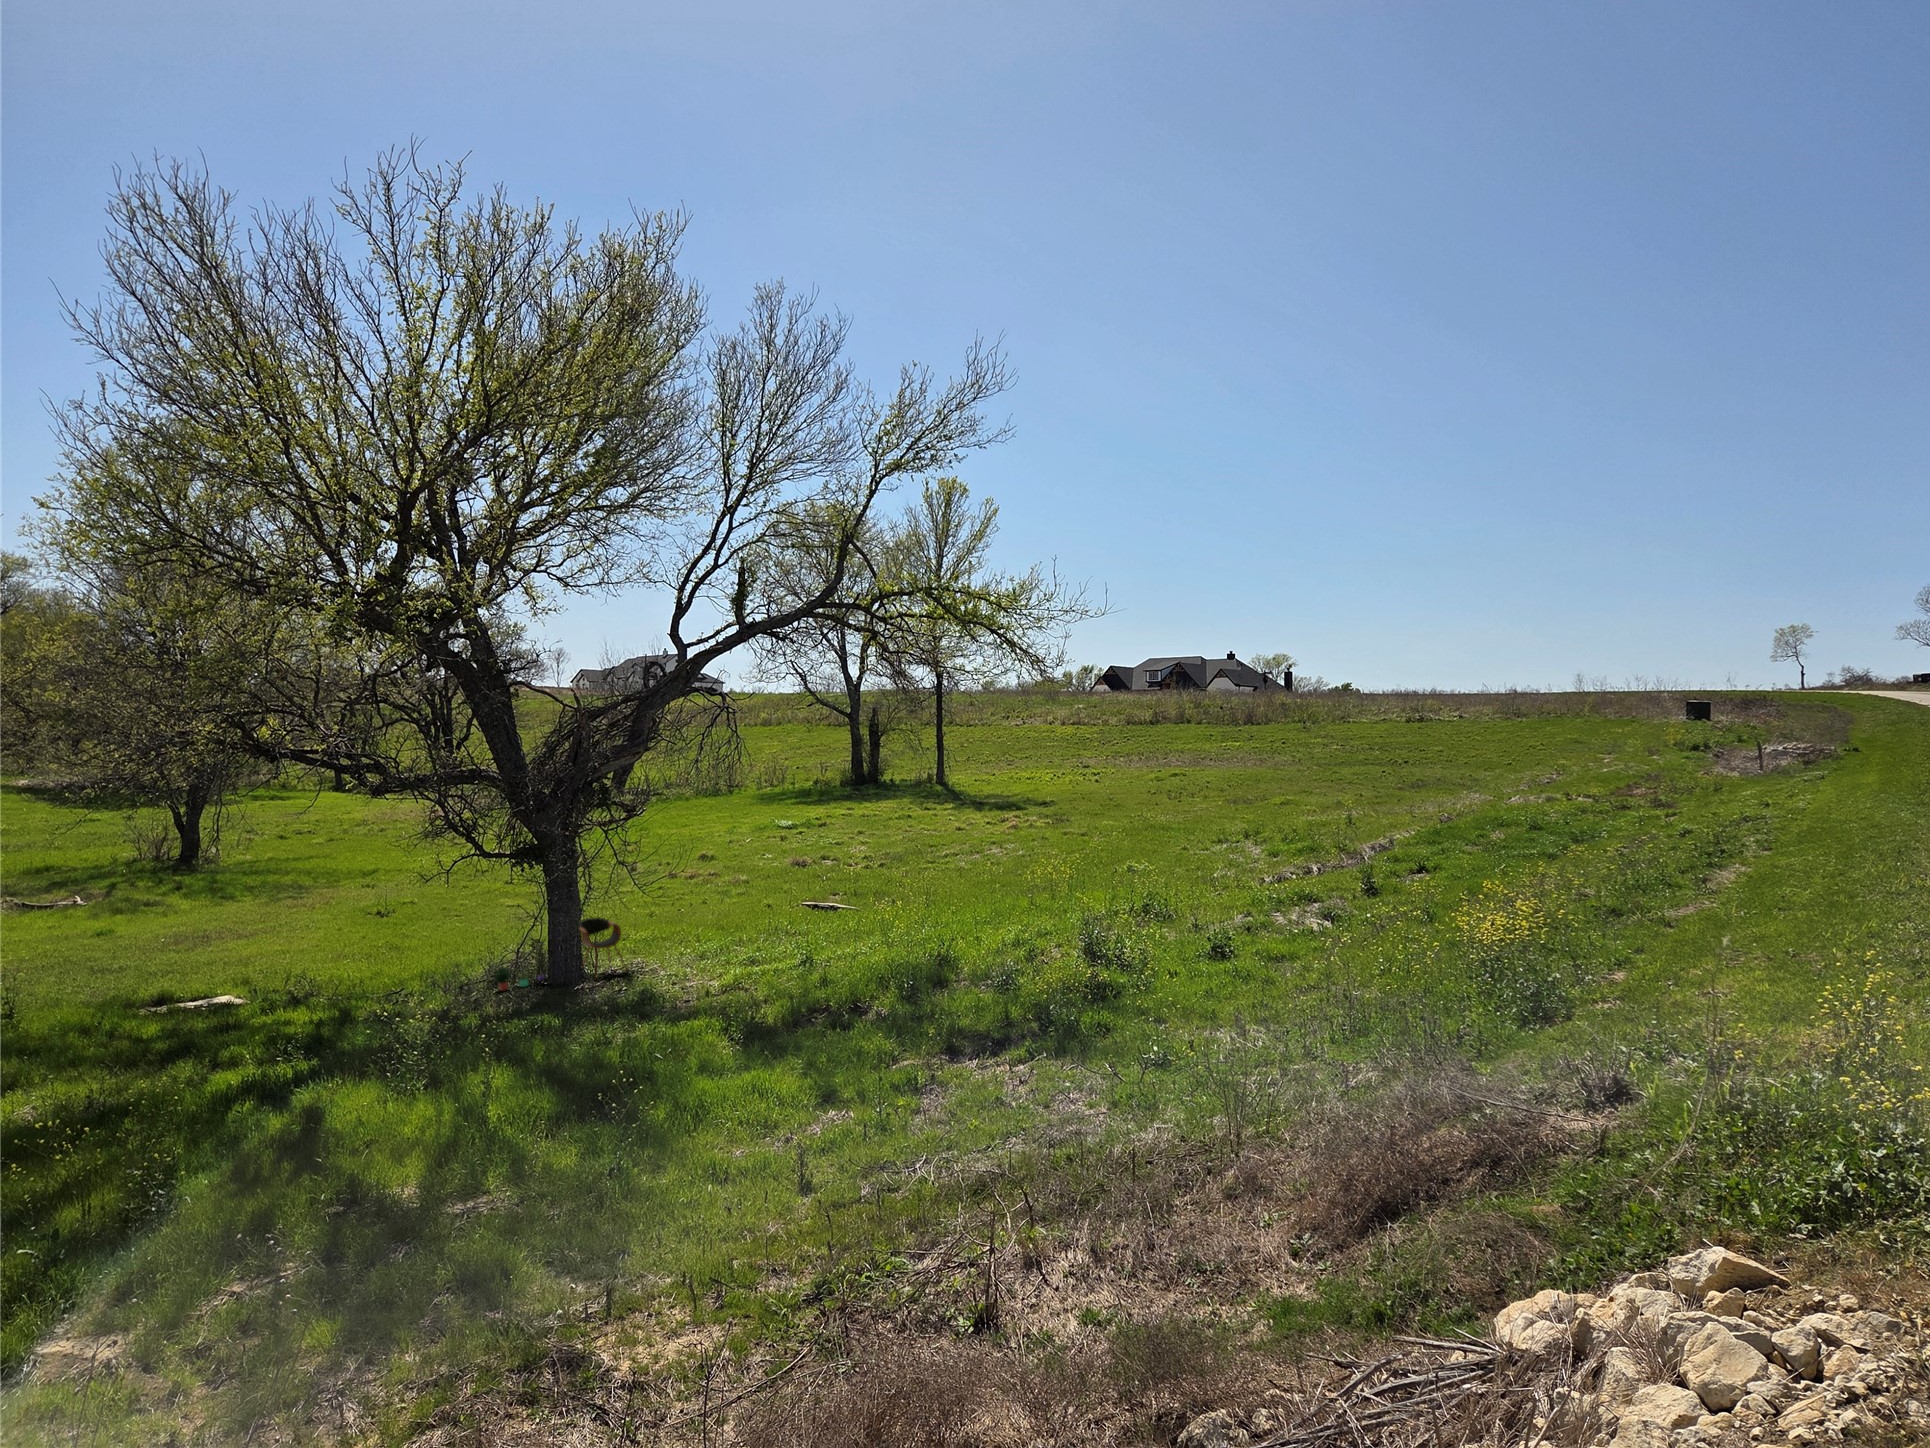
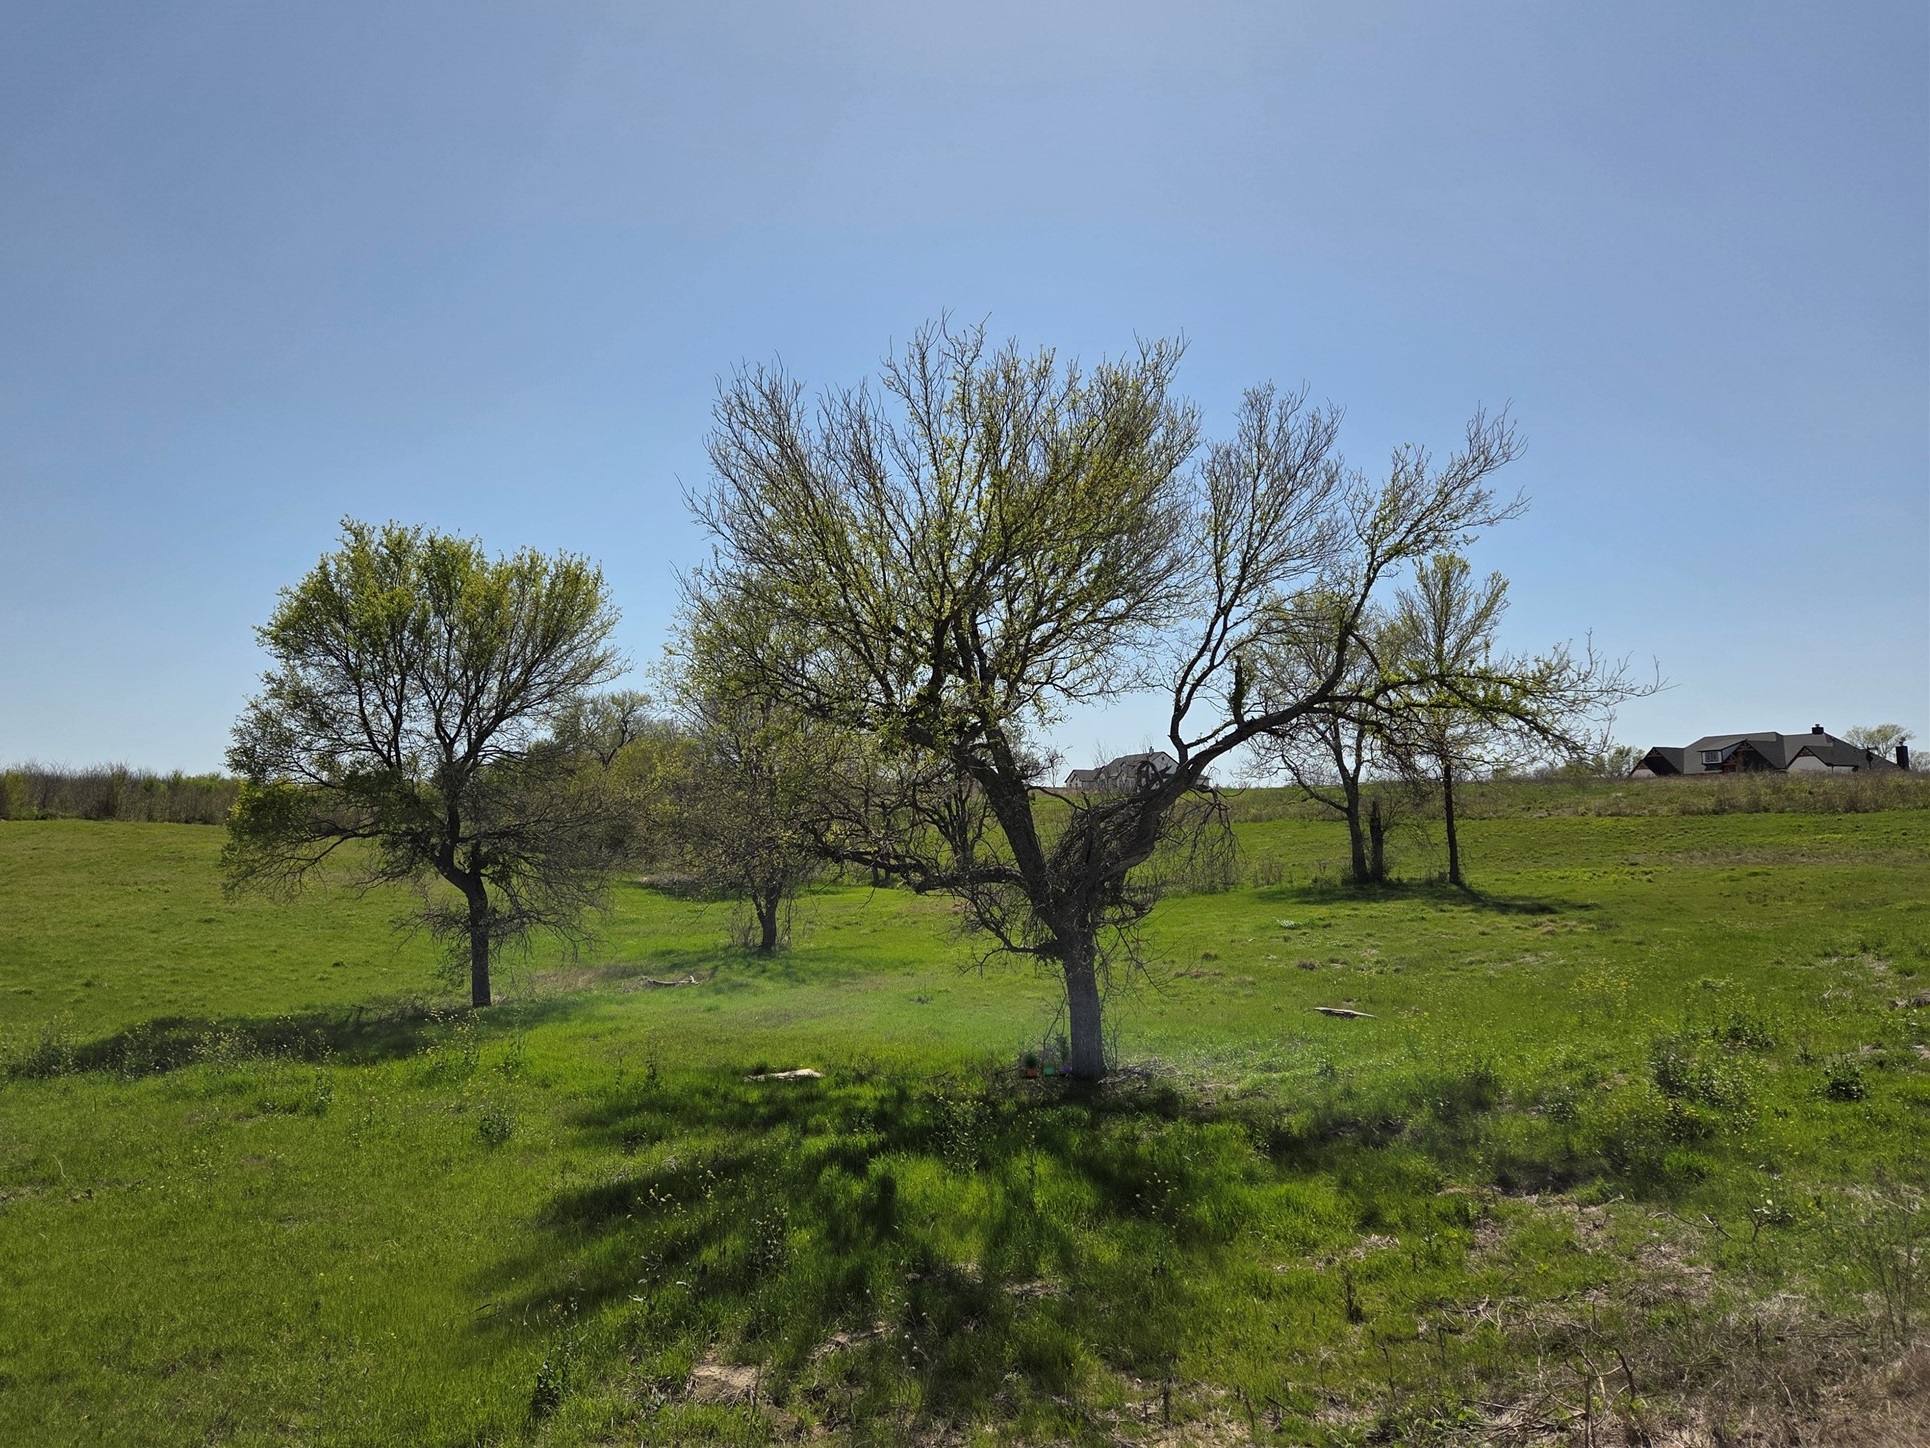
chair: present [579,917,627,978] -> none [1095,1013,1146,1078]

